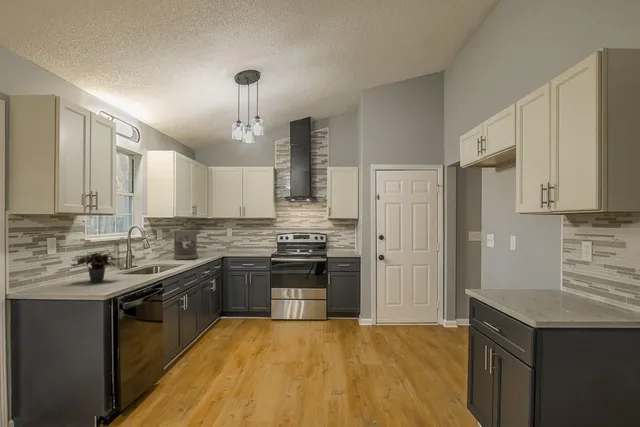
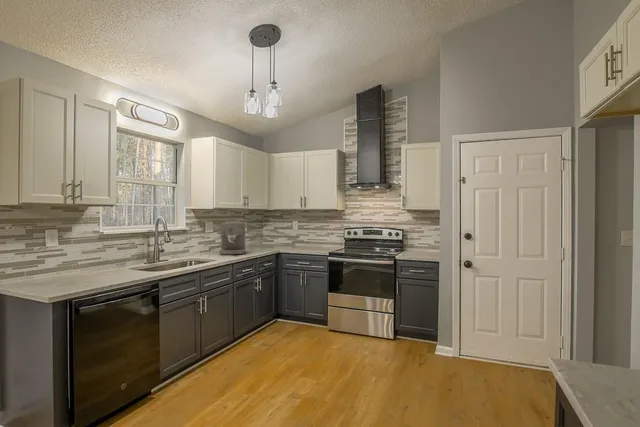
potted plant: present [71,252,121,283] -> none [54,246,114,280]

